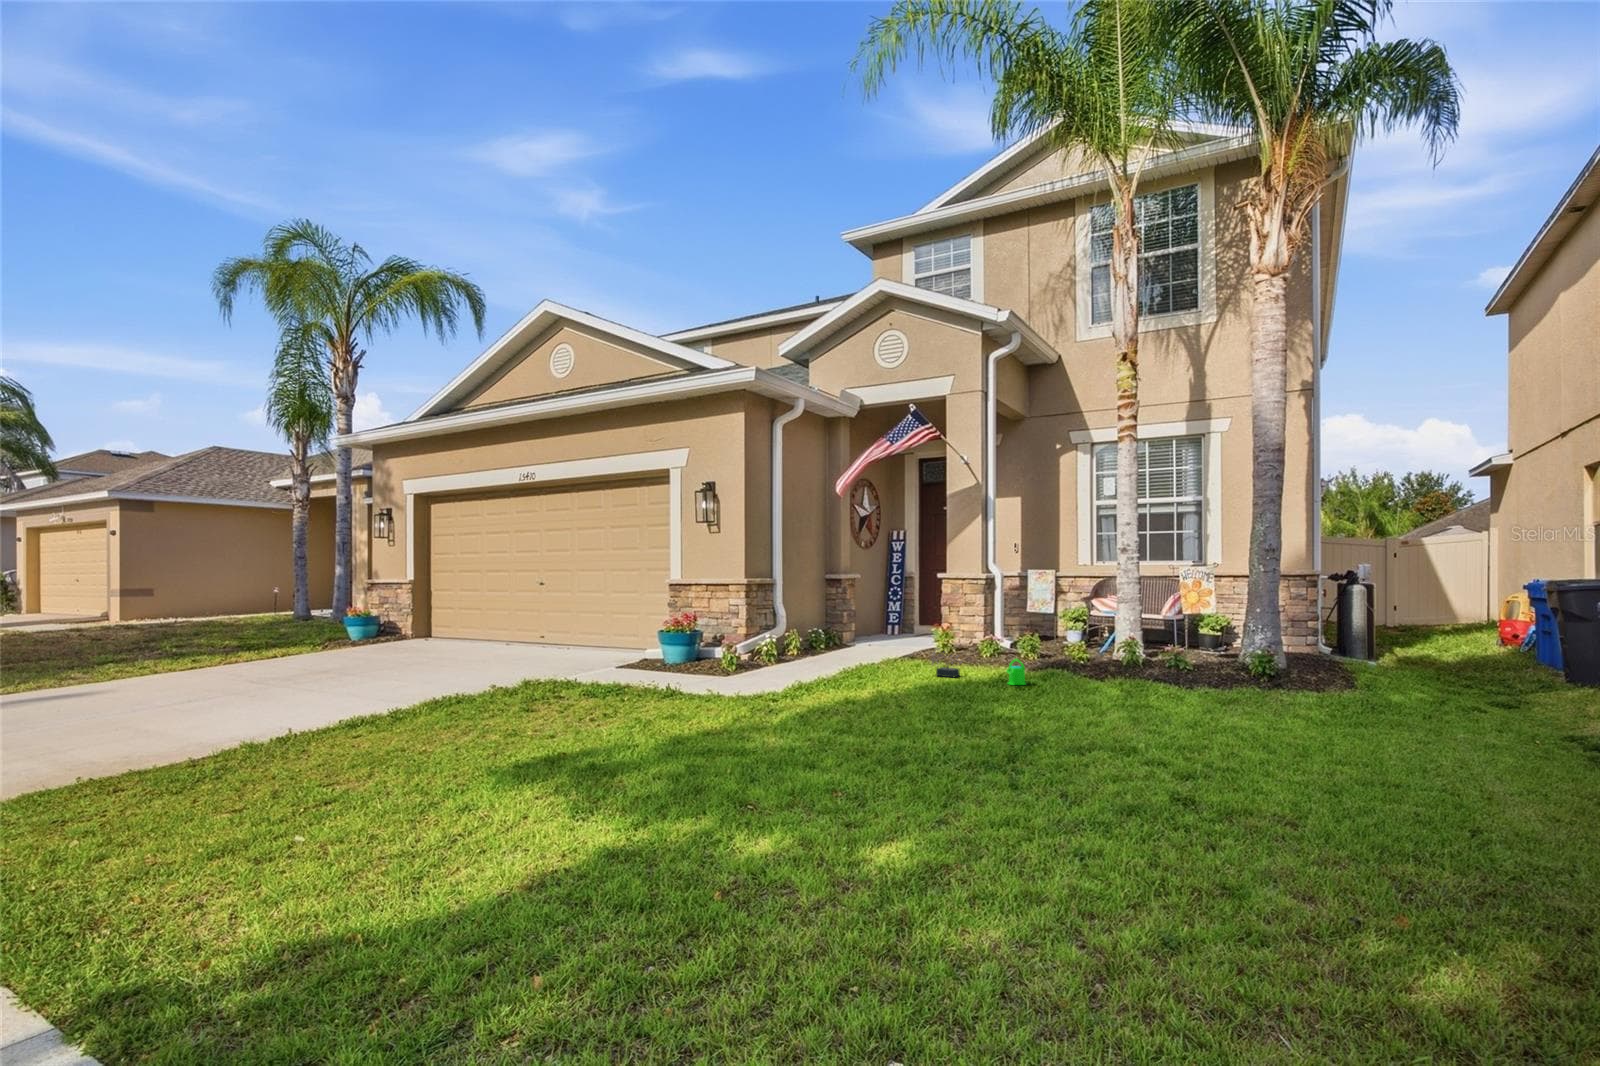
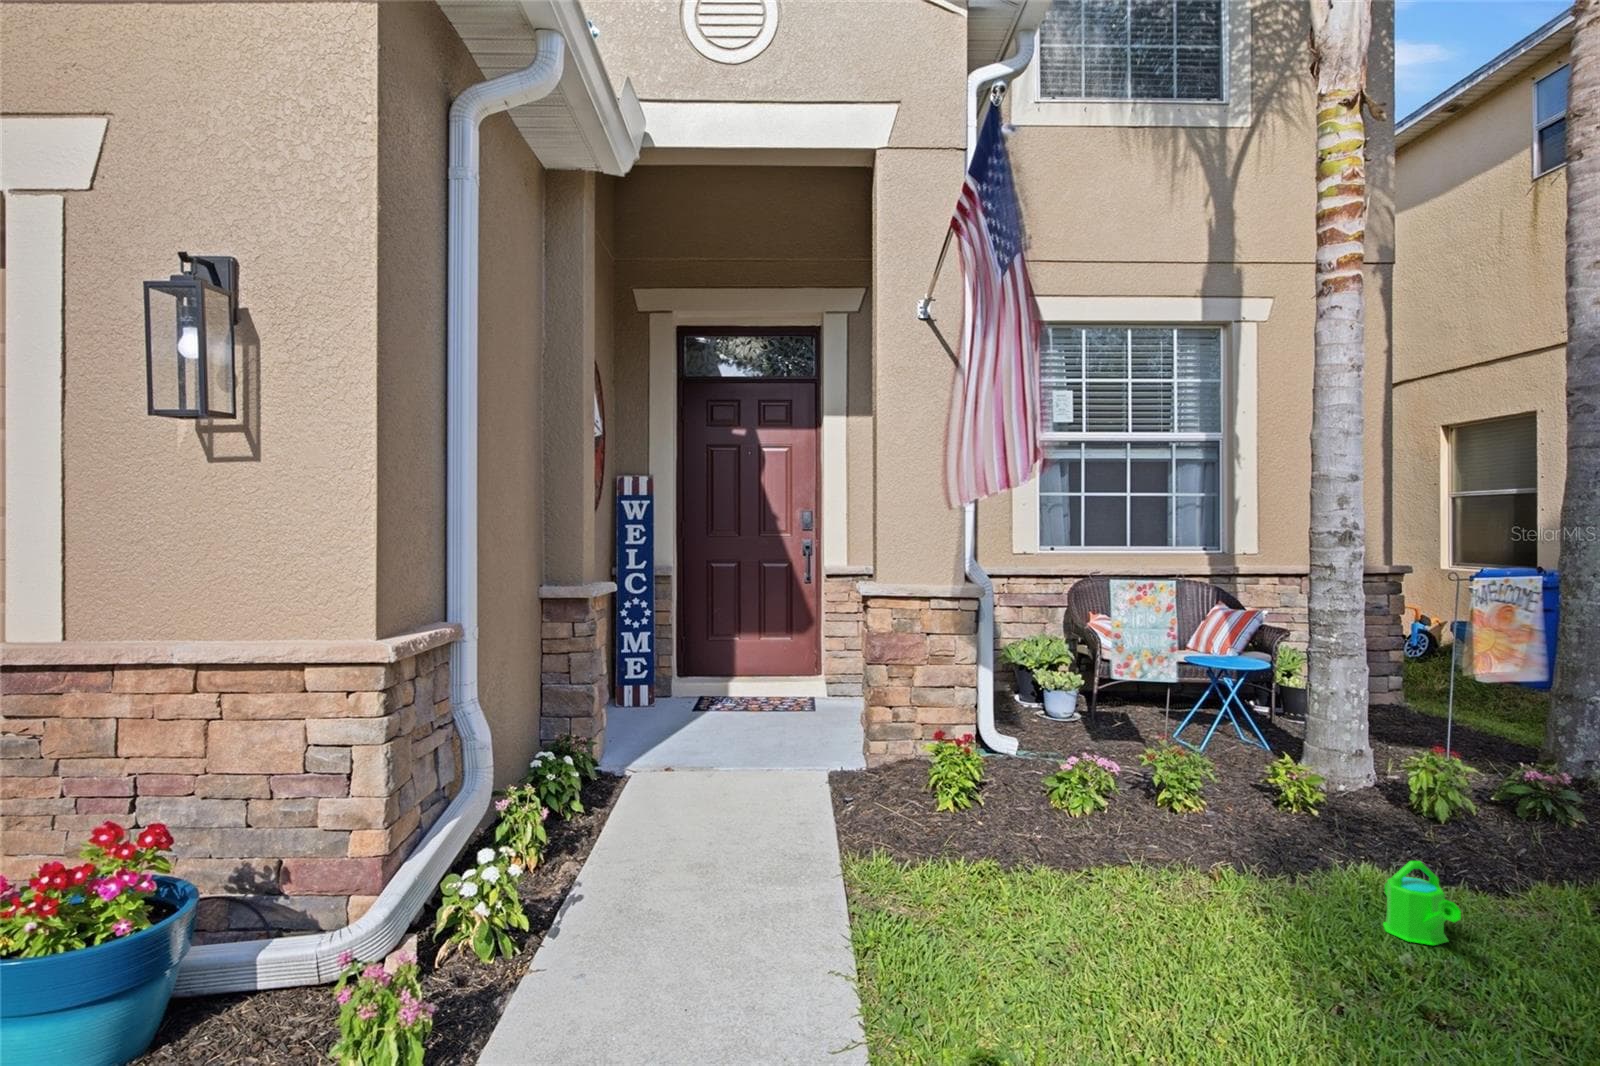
decorative plant: present [932,652,960,677] -> none [1120,834,1226,930]

